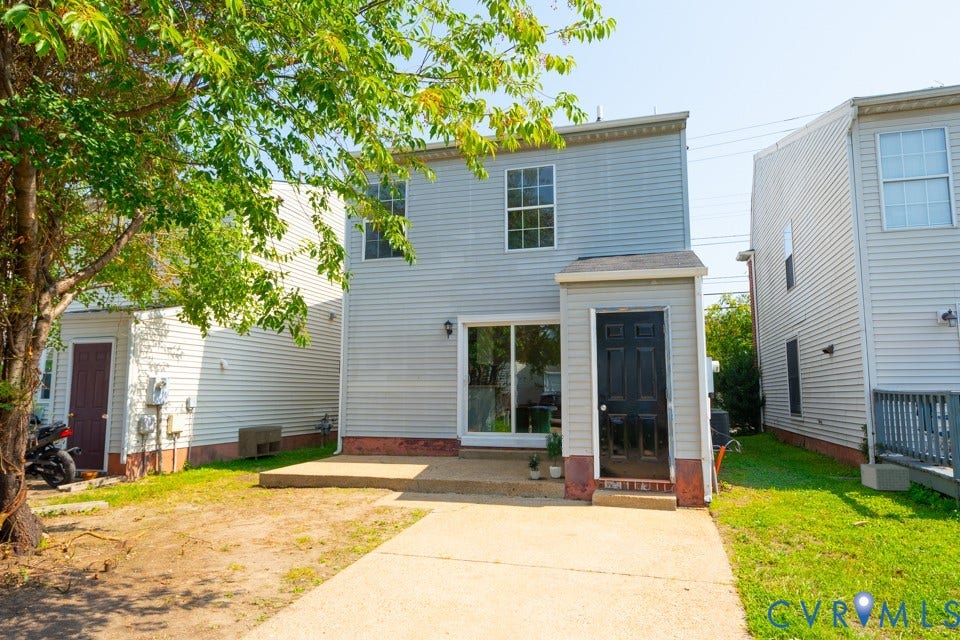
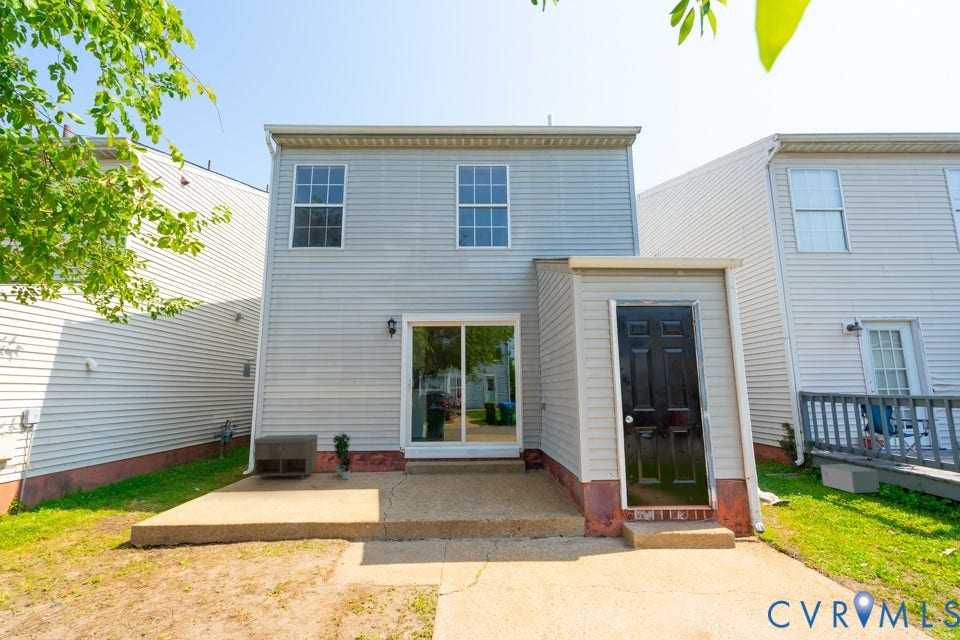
storage bench: present [238,426,282,459] -> present [253,434,317,480]
potted plant: present [526,431,564,479] -> present [333,433,353,479]

